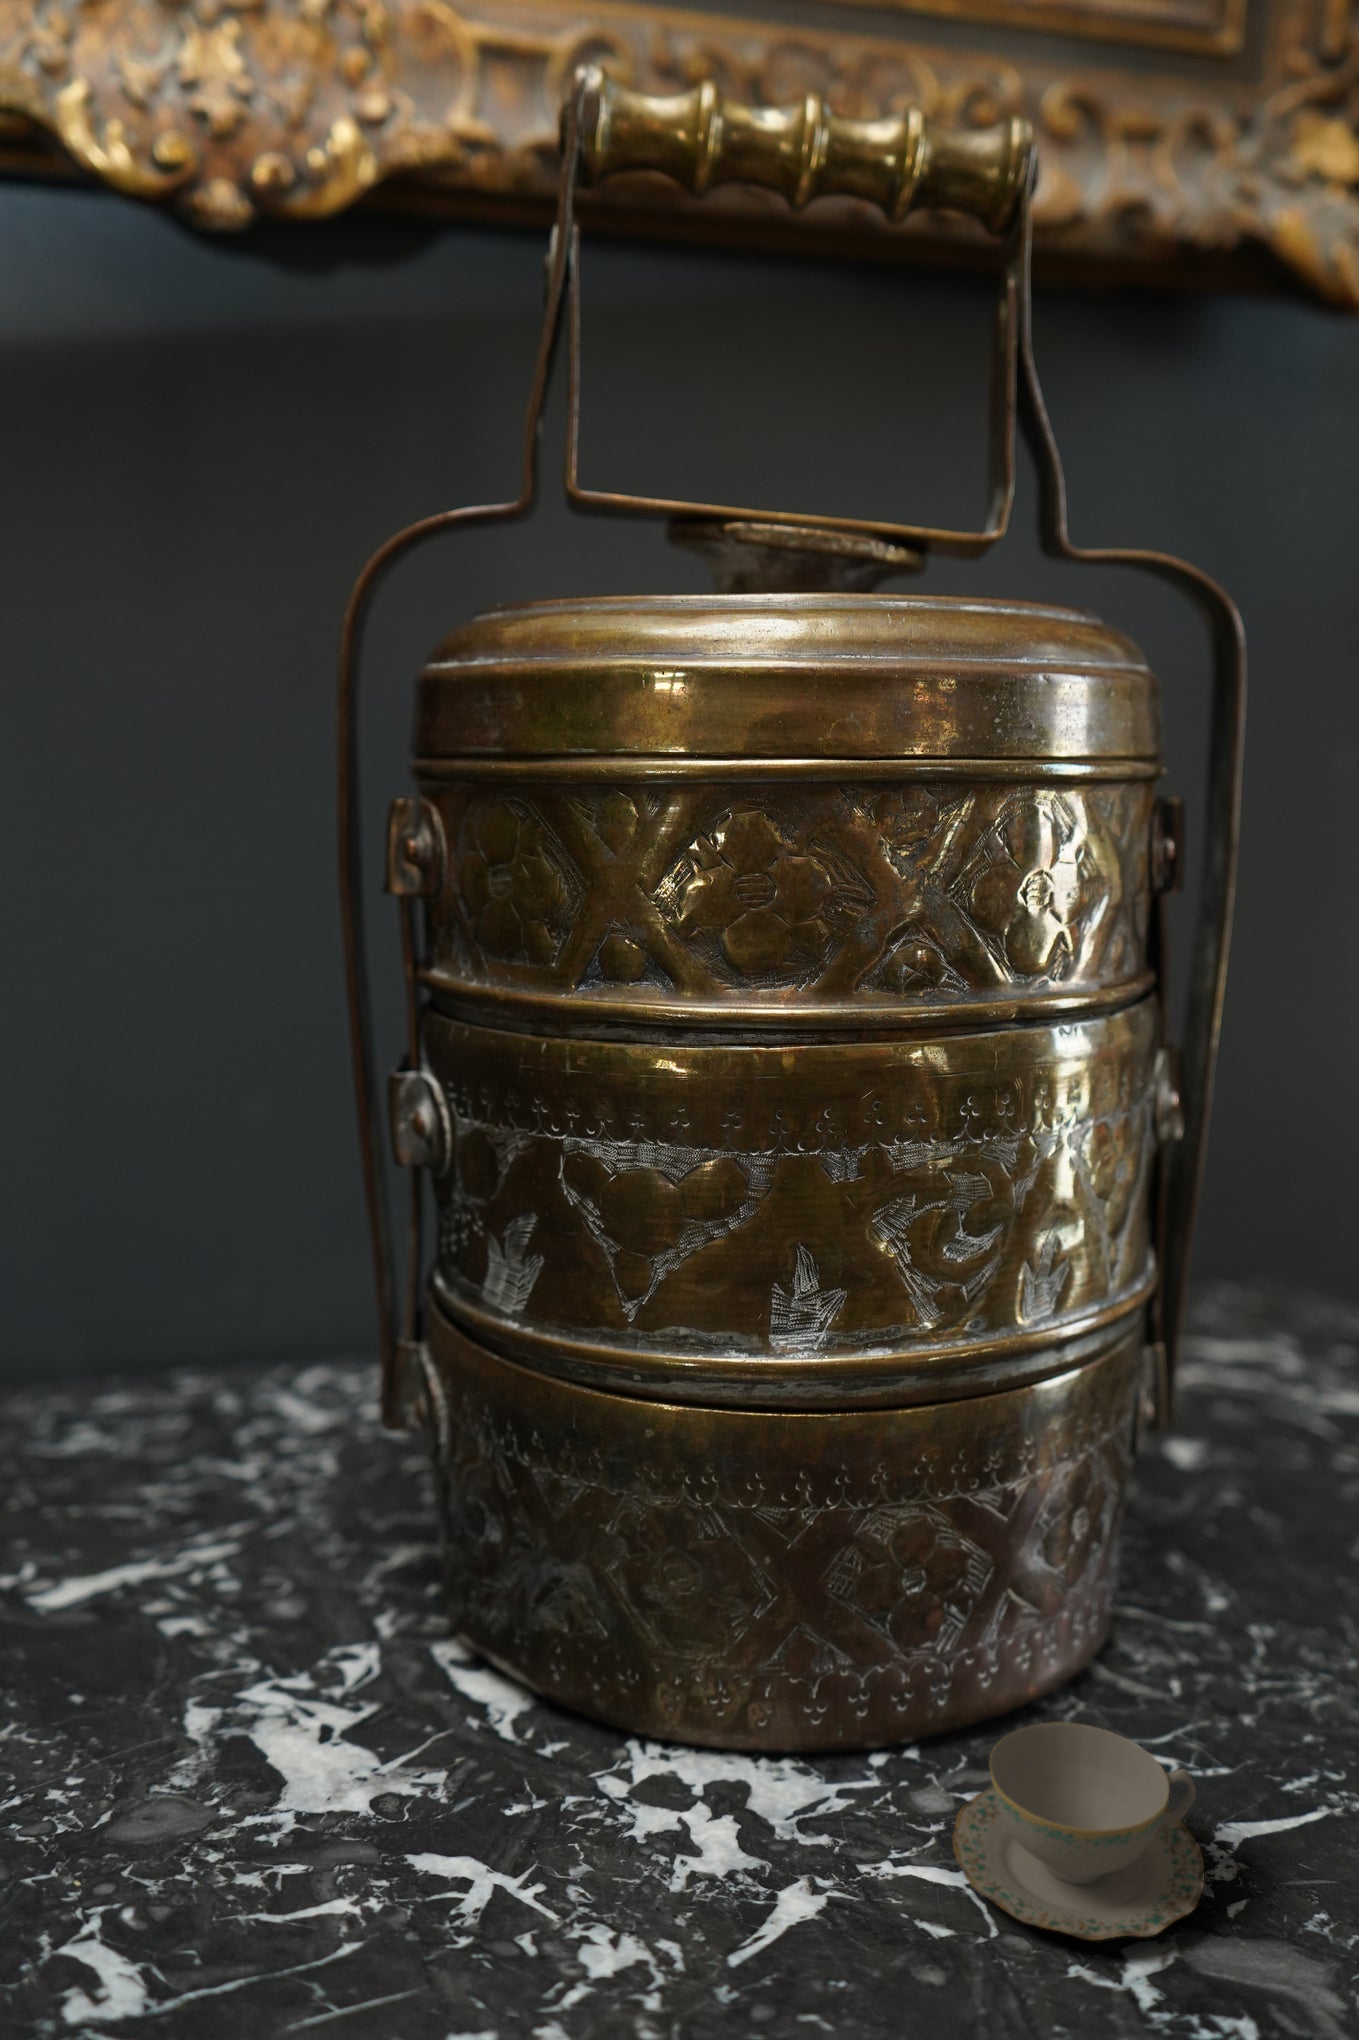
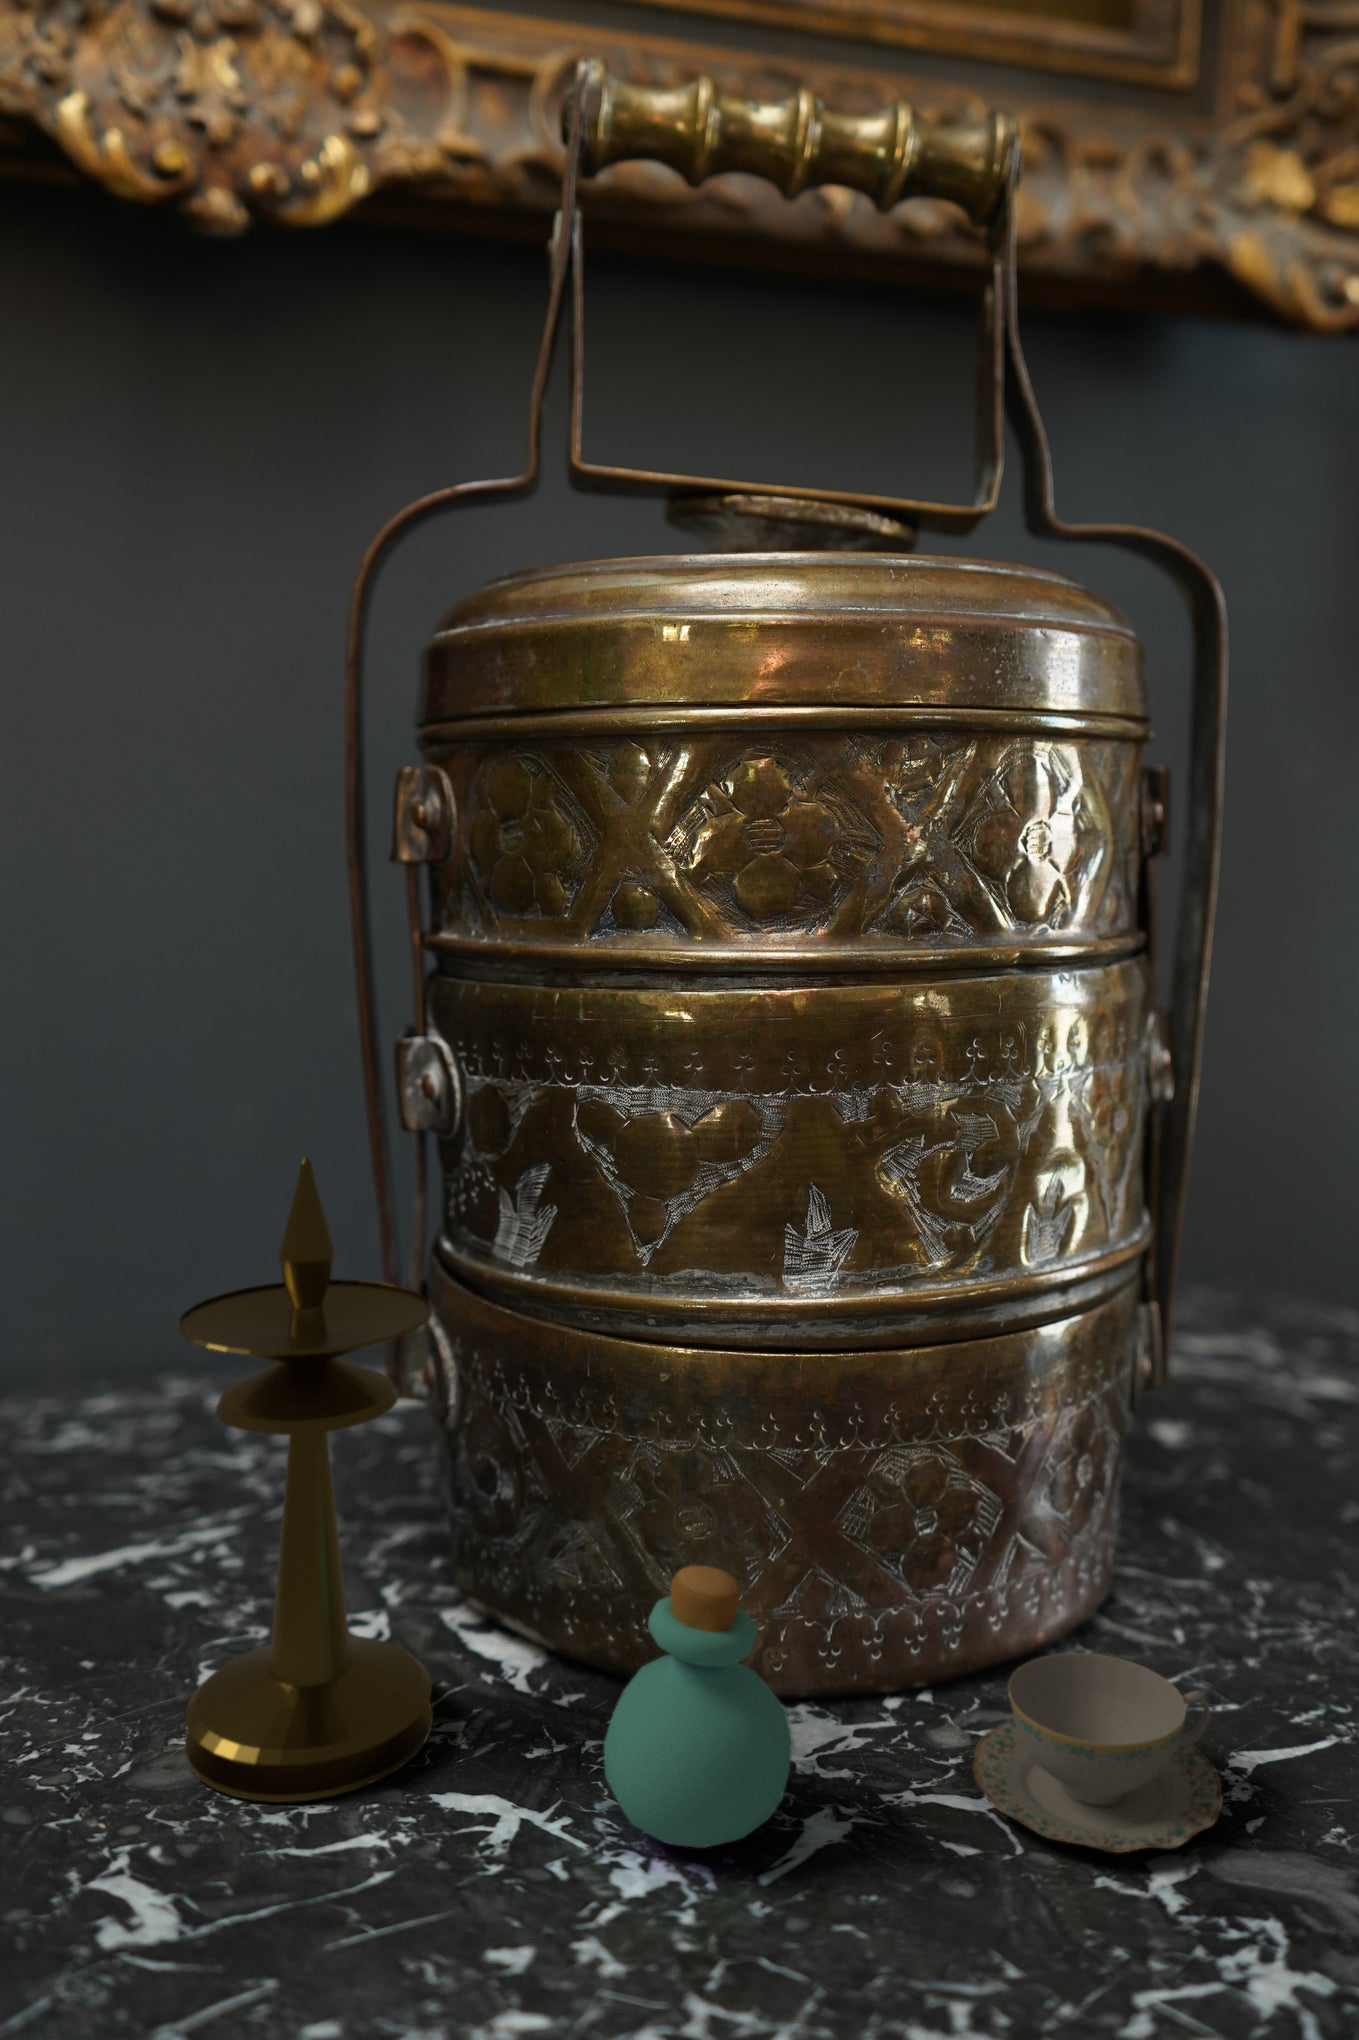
candlestick: none [154,1214,415,1859] -> present [177,1156,433,1802]
perfume bottle: none [577,1639,768,1924] -> present [604,1566,793,1848]

